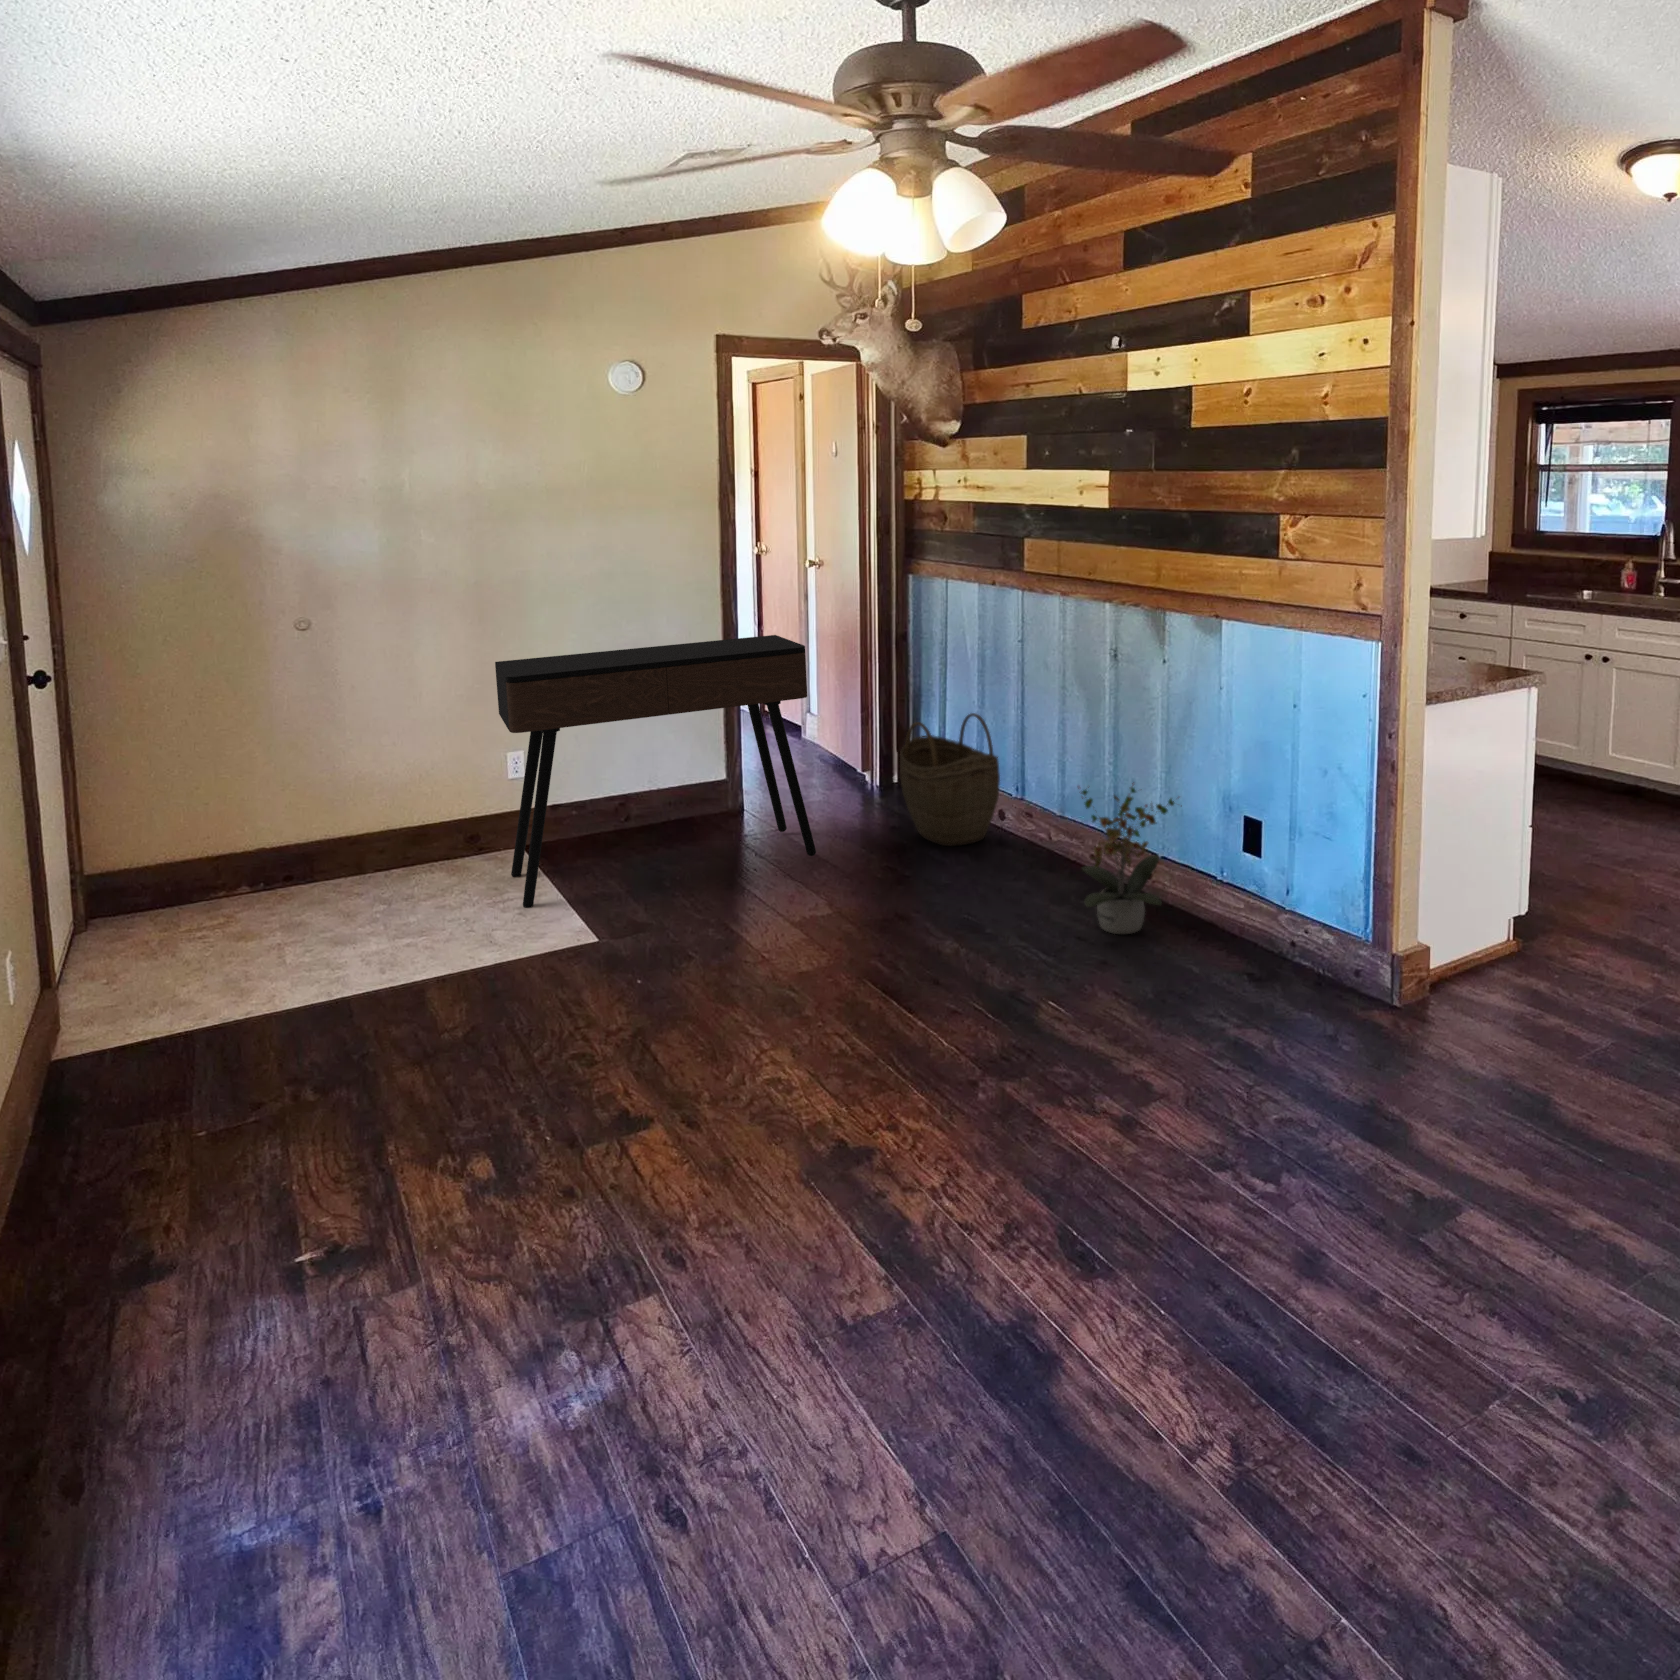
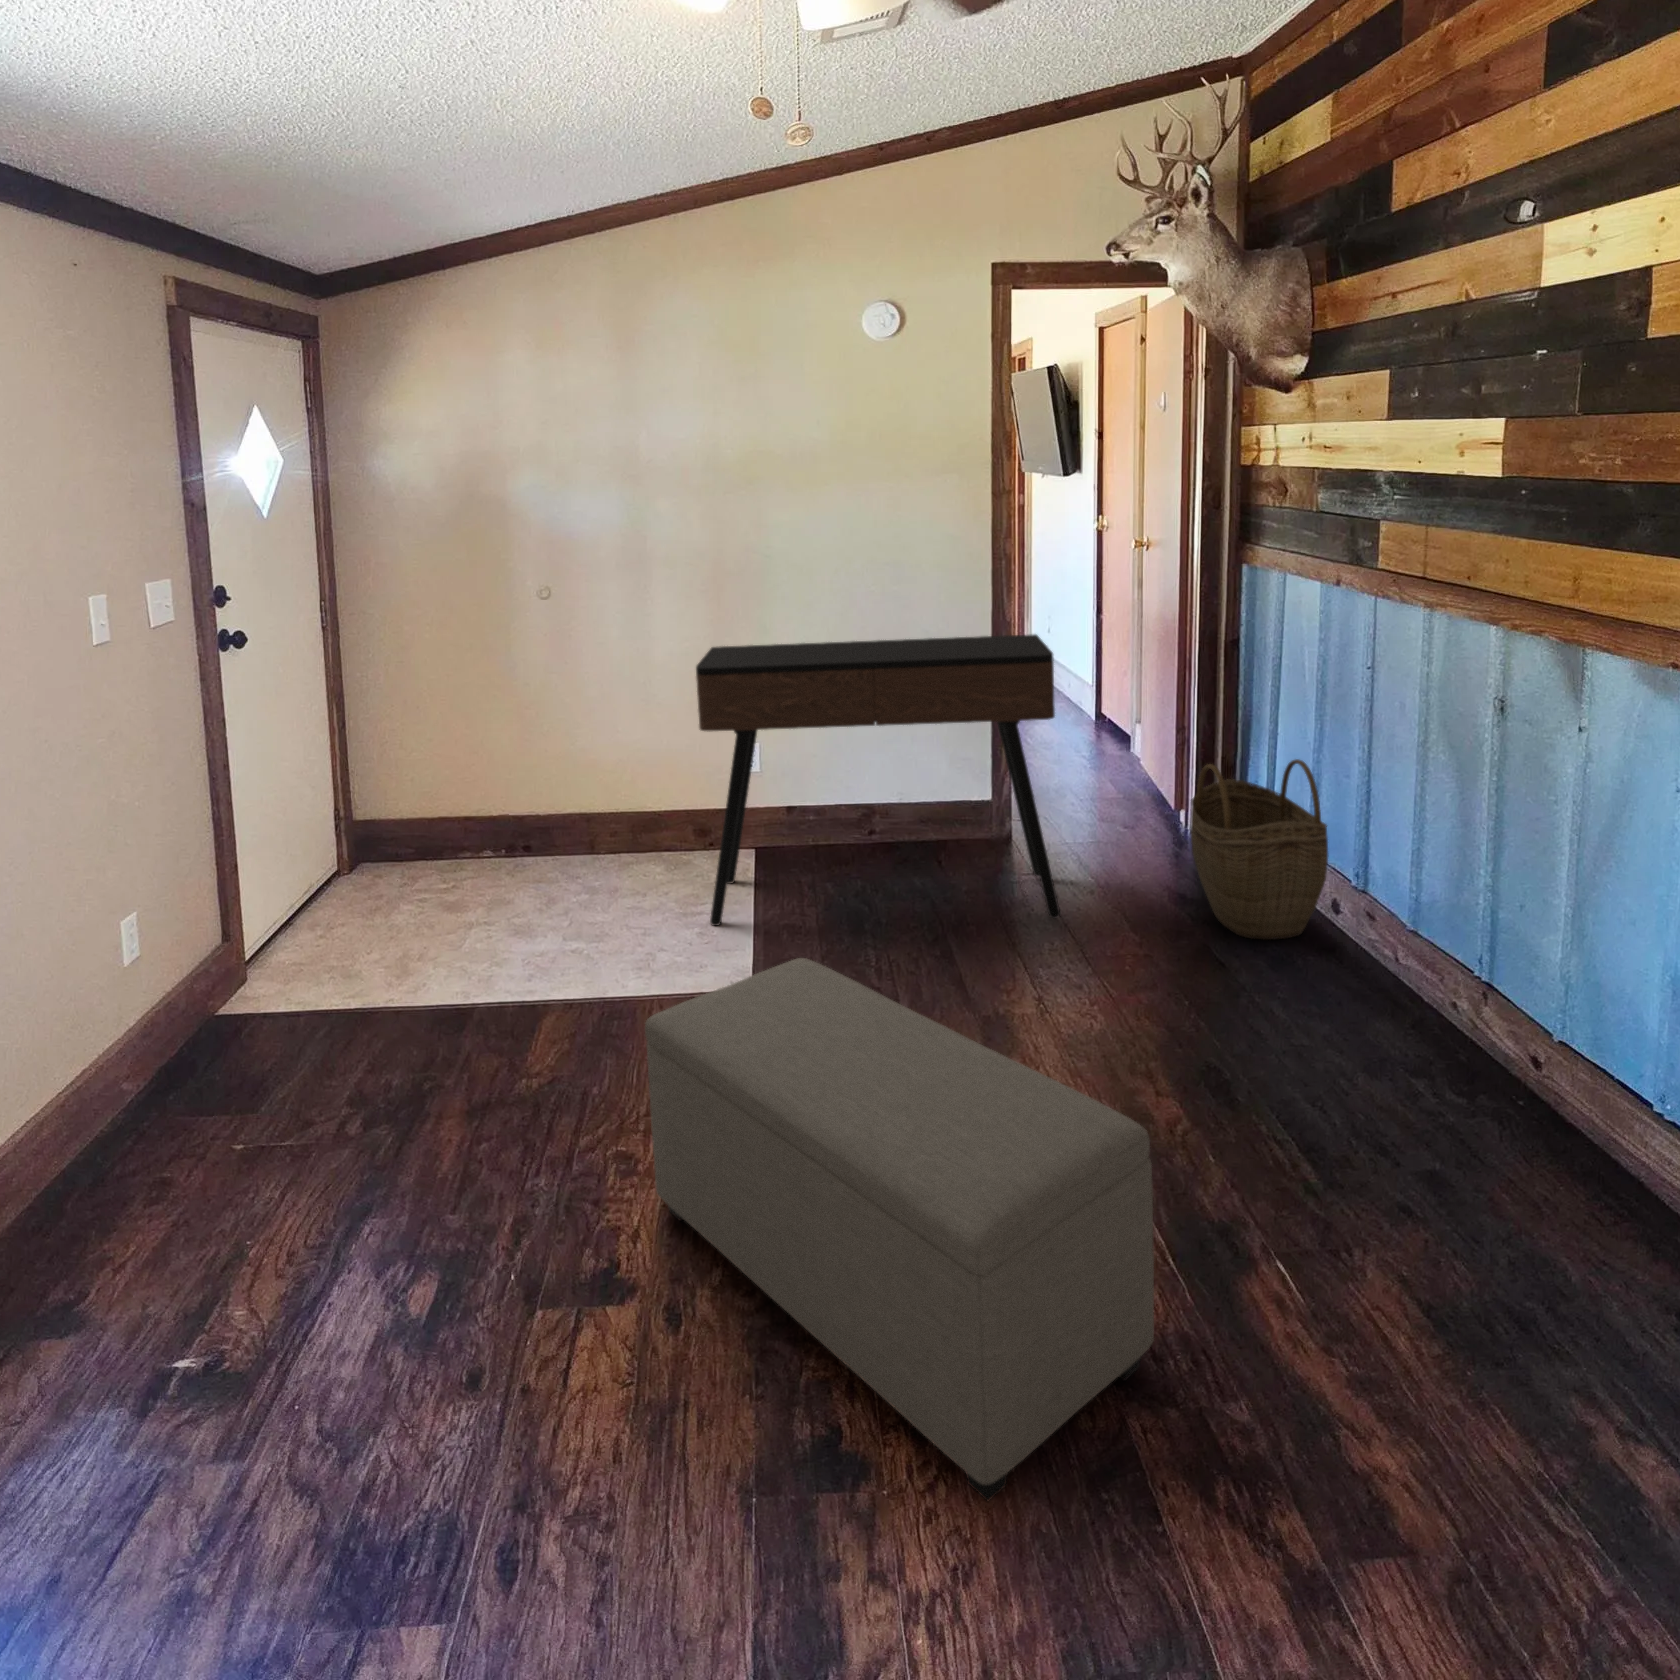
potted plant: present [1081,783,1174,934] -> none [1388,905,1589,1161]
ottoman: none [621,874,1009,1142] -> present [645,958,1154,1501]

